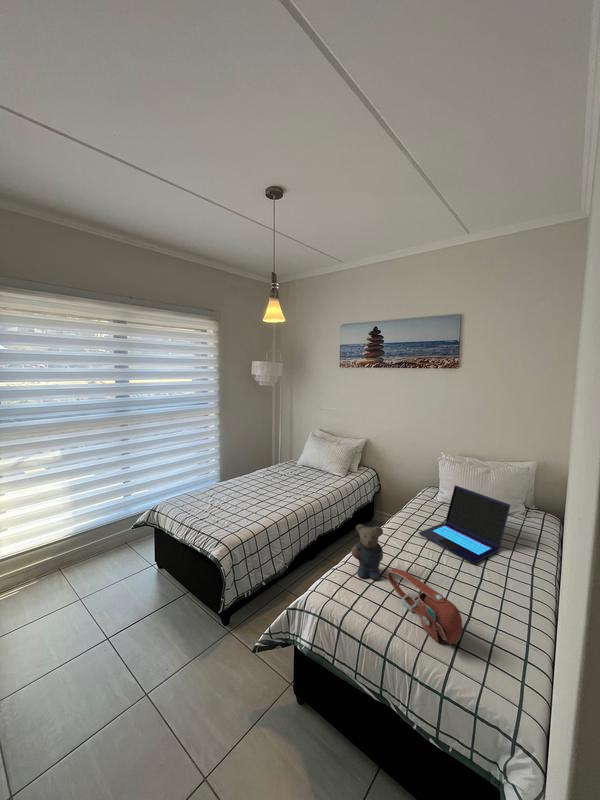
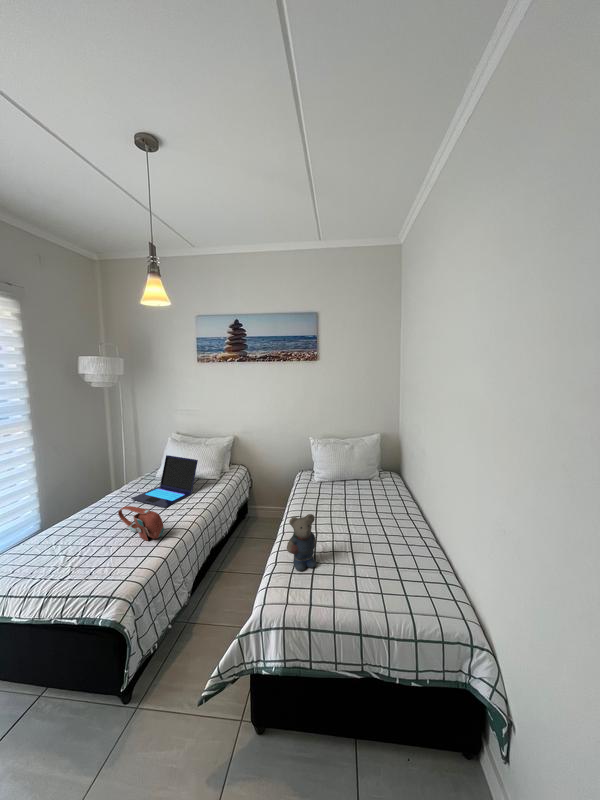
laptop: present [419,485,510,563] -> present [131,455,198,507]
handbag: present [387,569,463,644] -> present [118,506,164,541]

